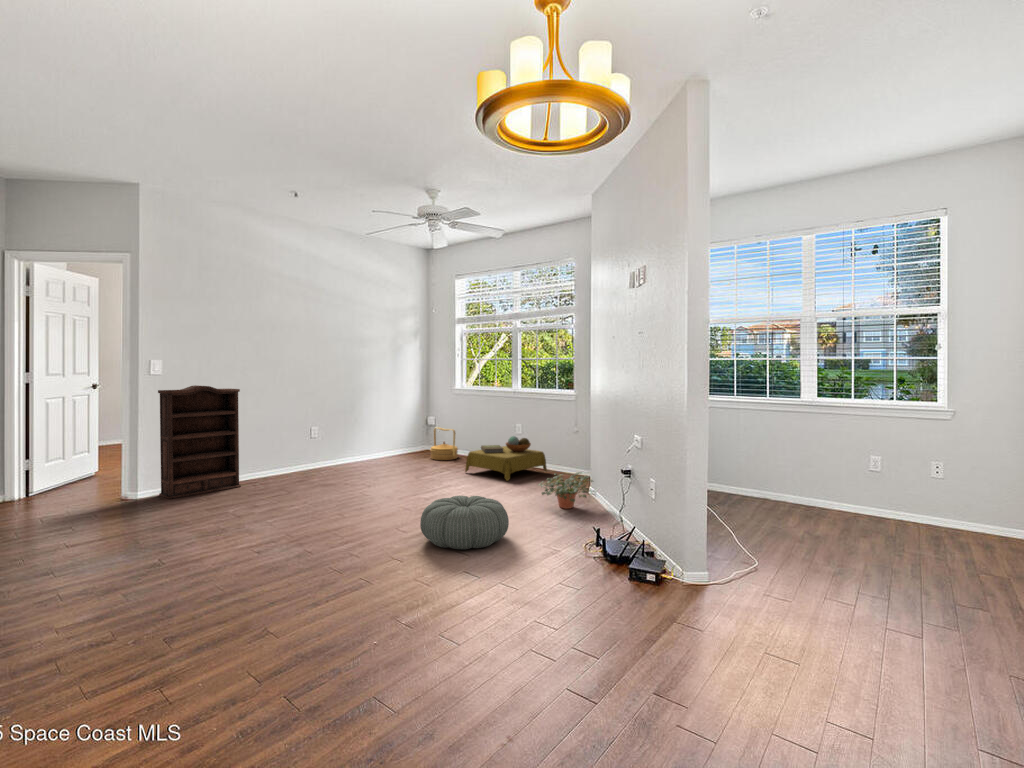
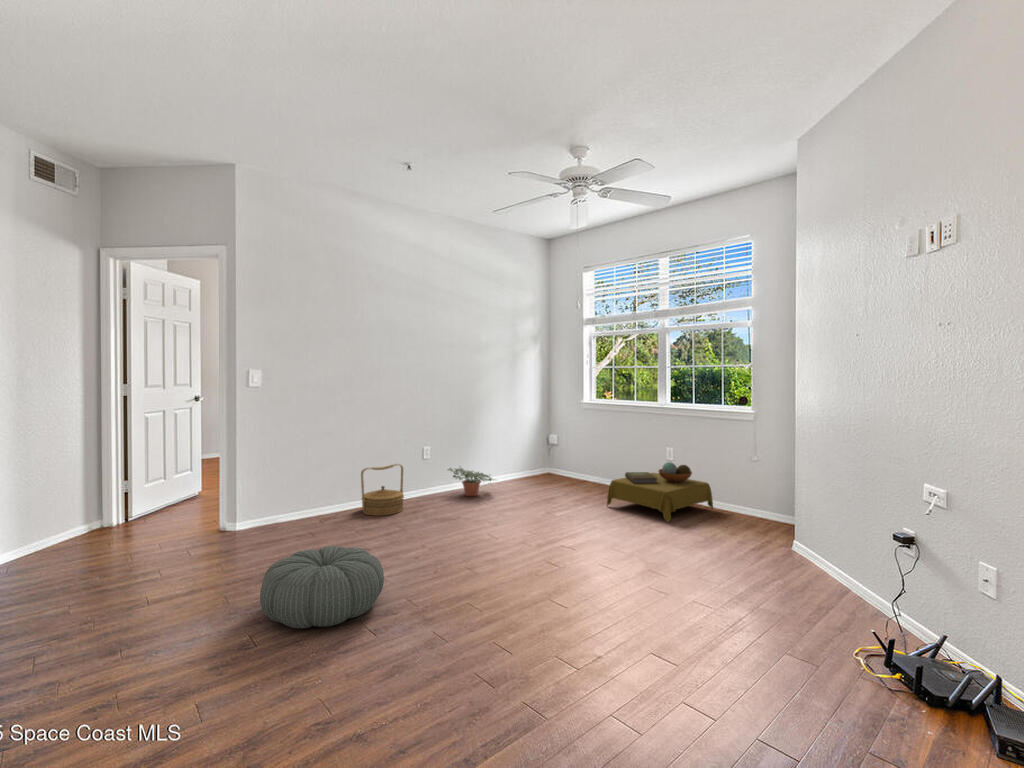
bookshelf: present [158,385,241,499] -> none [258,399,347,534]
woven basket: present [430,427,458,460] -> present [361,464,404,516]
potted plant: present [539,472,596,509] -> present [448,468,492,496]
pouf: present [420,496,509,549] -> present [260,546,384,628]

